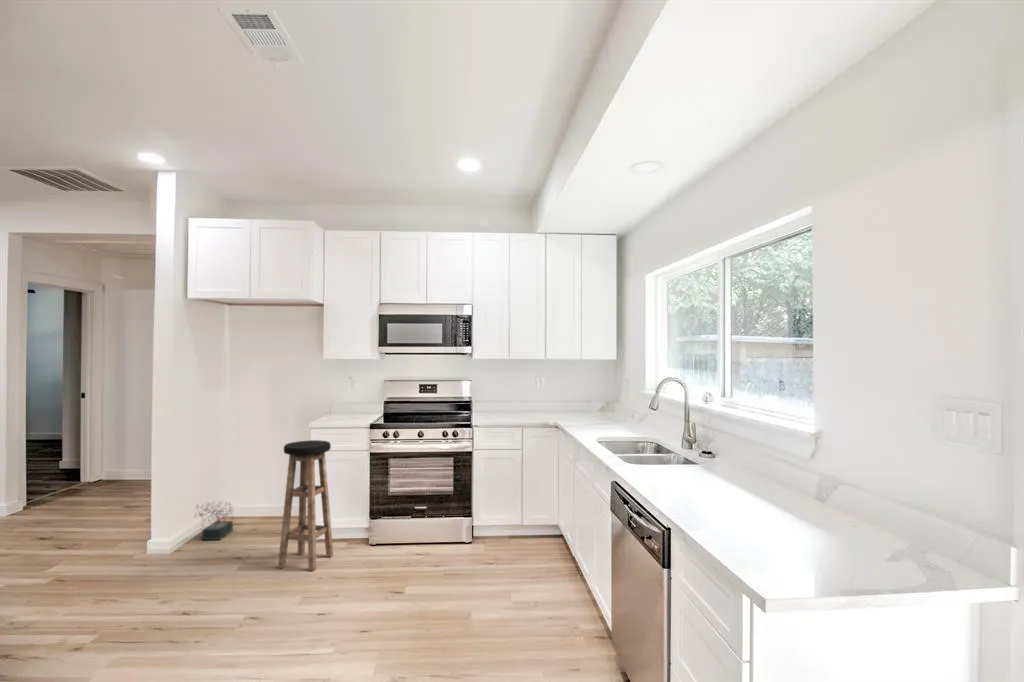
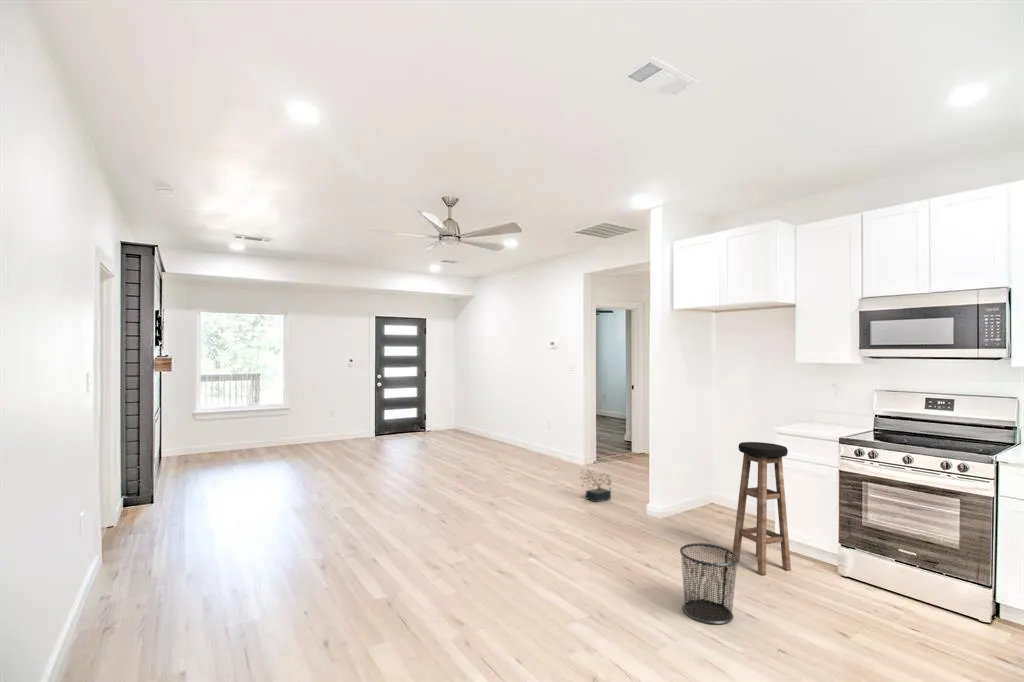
decorative plant: present [197,503,233,540] -> present [582,470,611,502]
waste bin: none [254,557,319,646] -> present [680,543,739,624]

